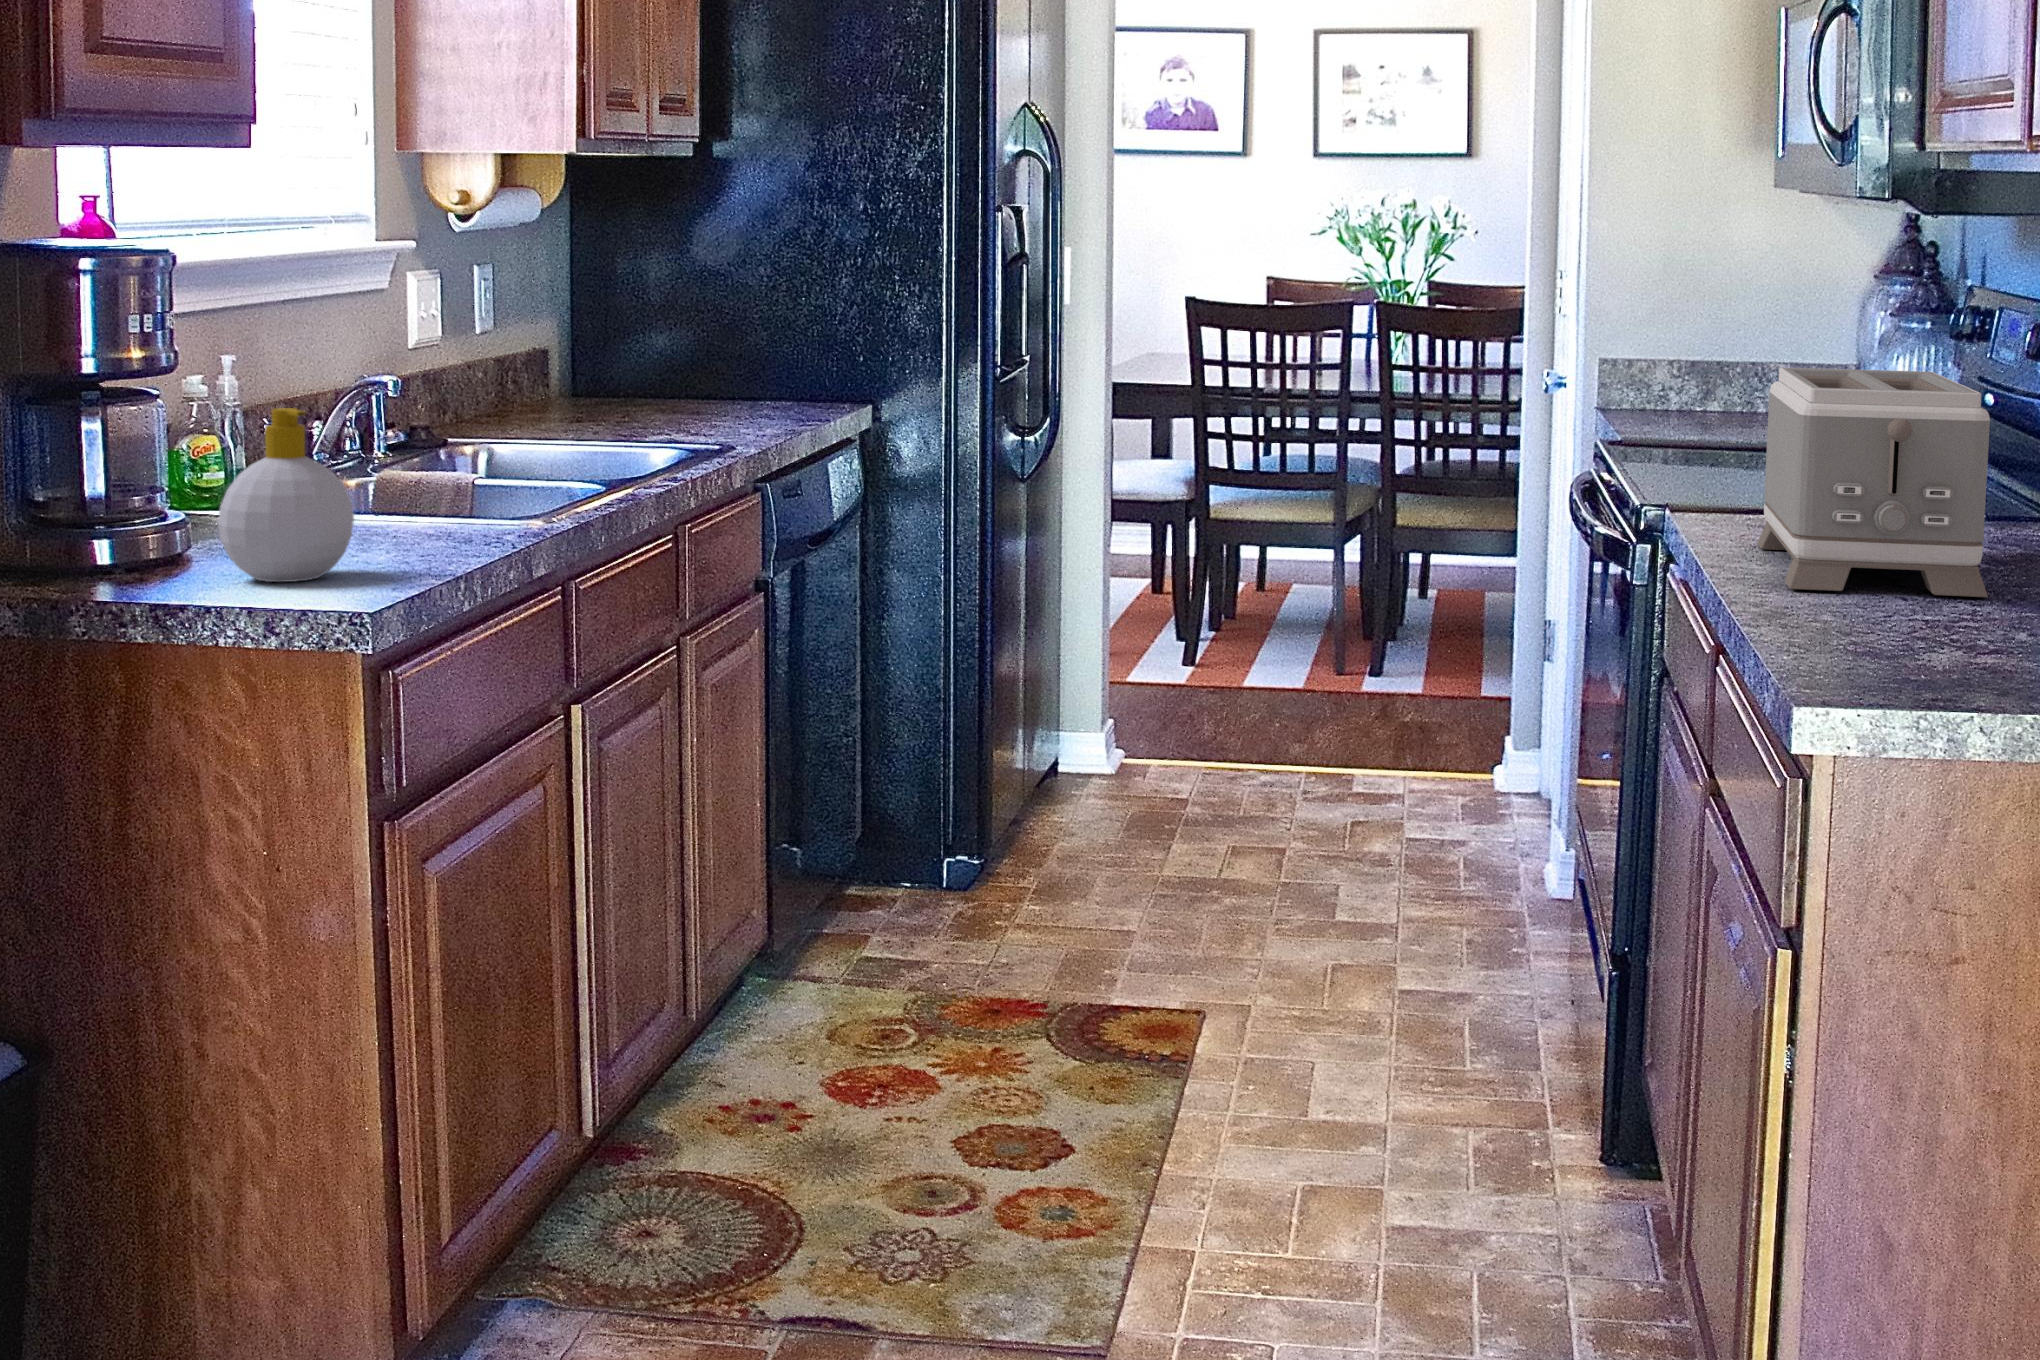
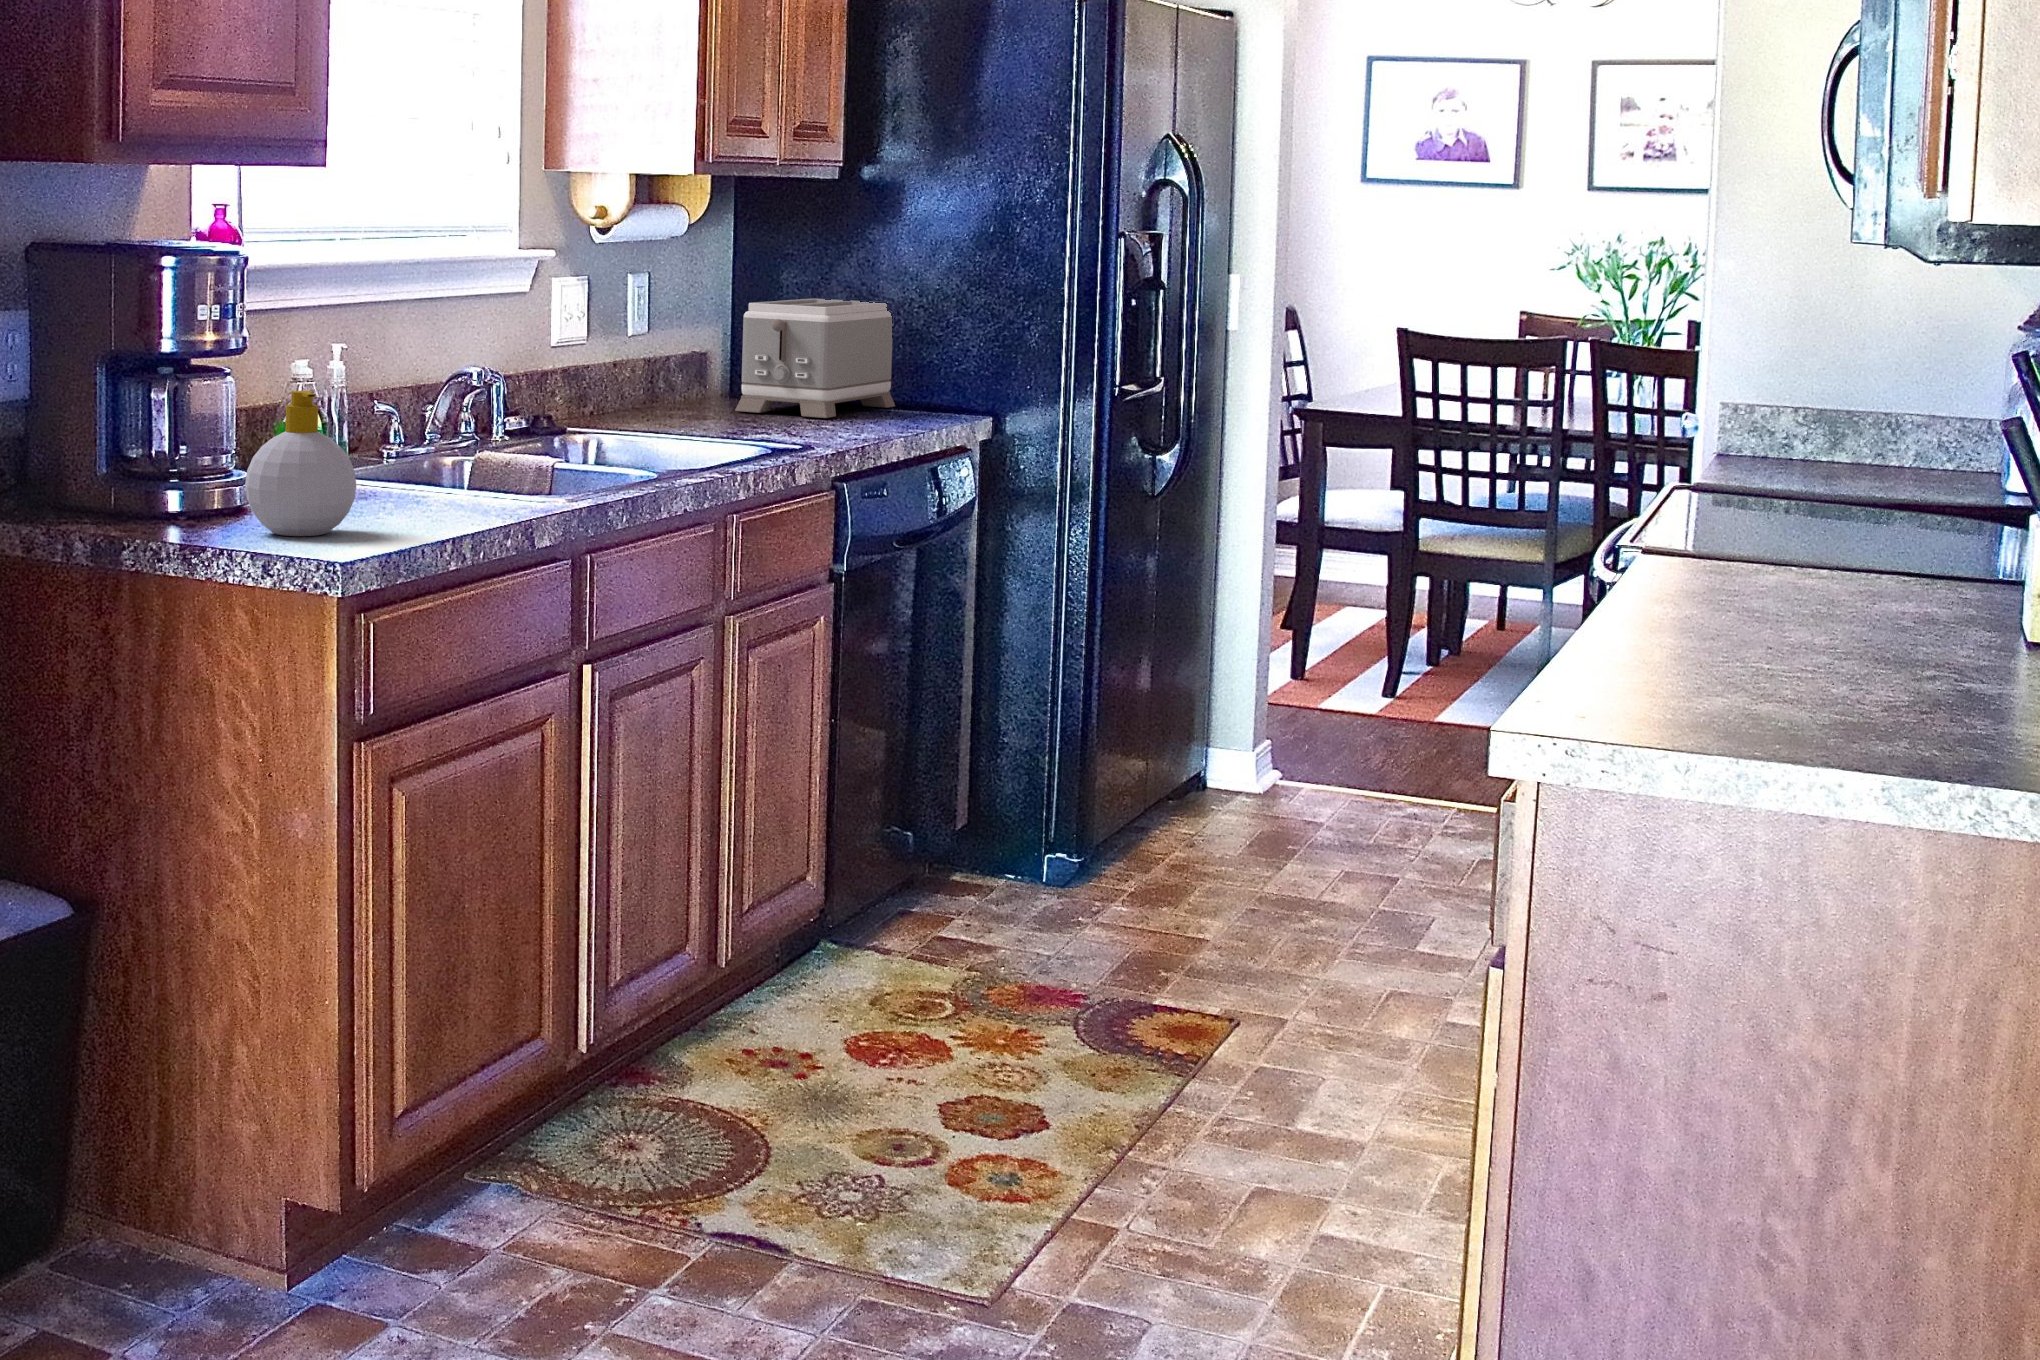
toaster: present [1757,368,1990,597] -> present [735,299,895,418]

